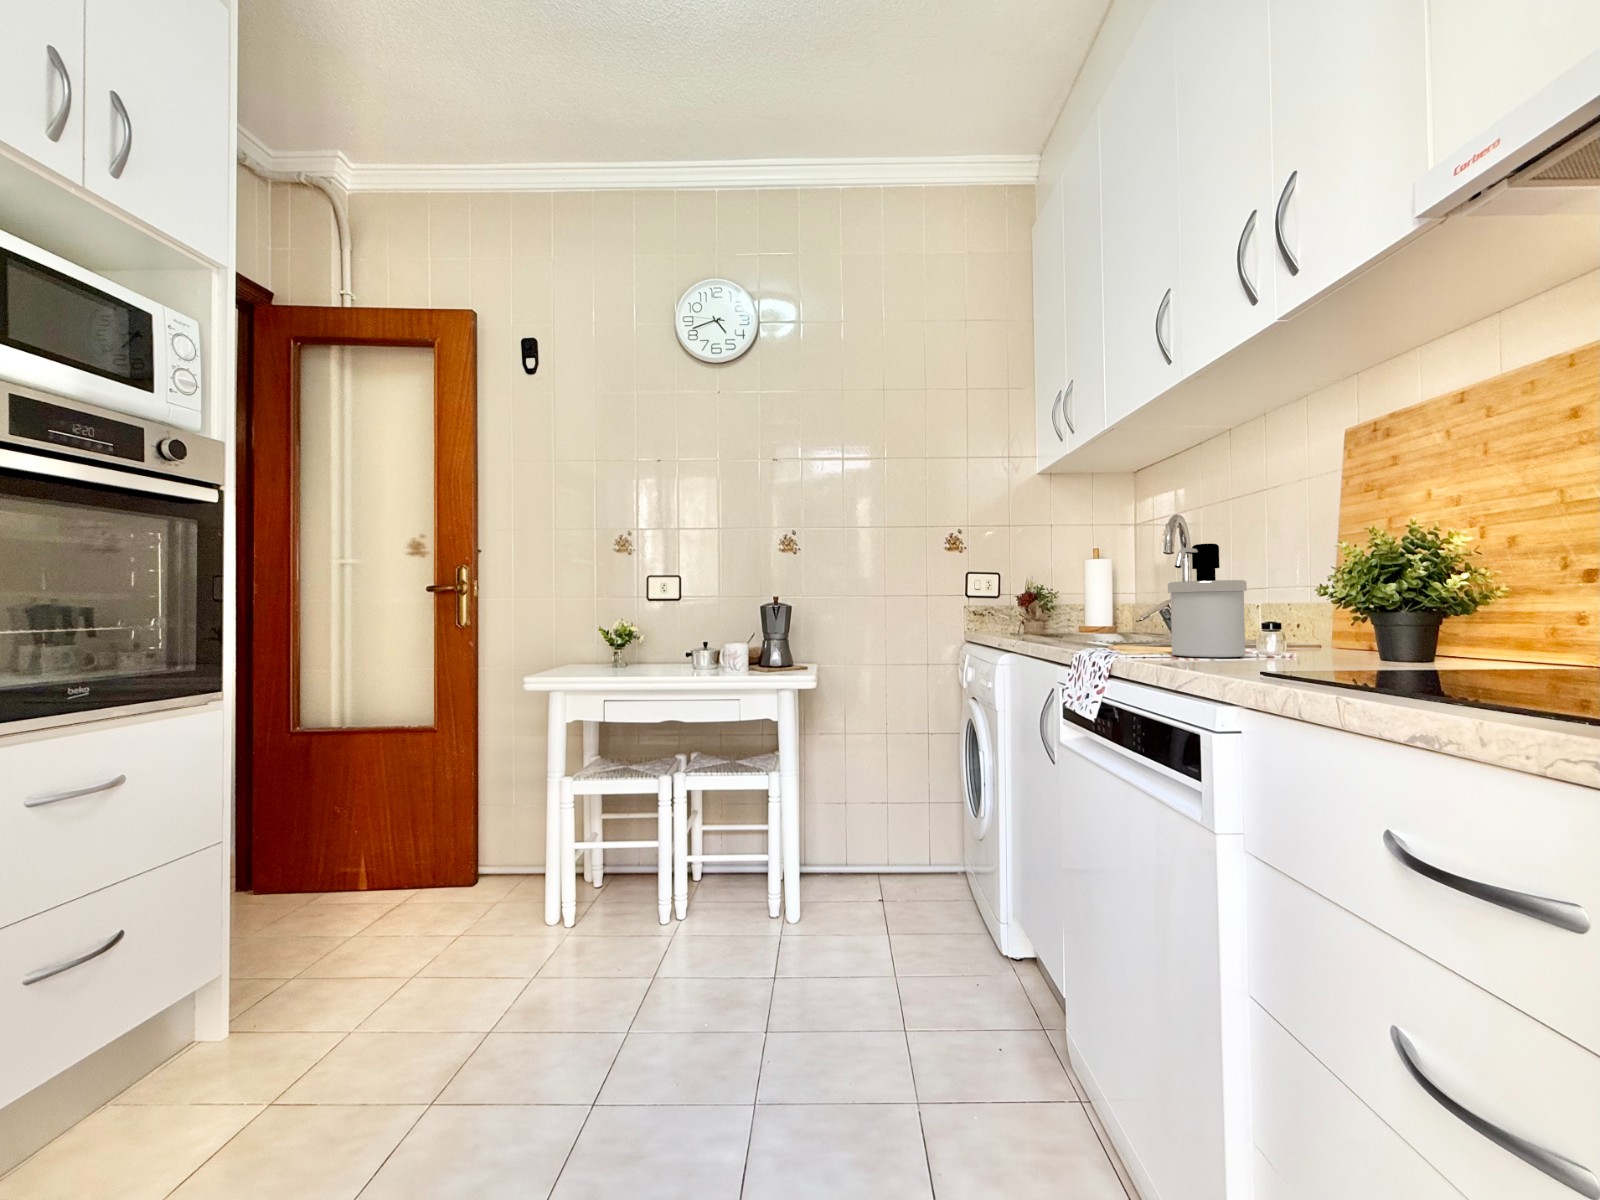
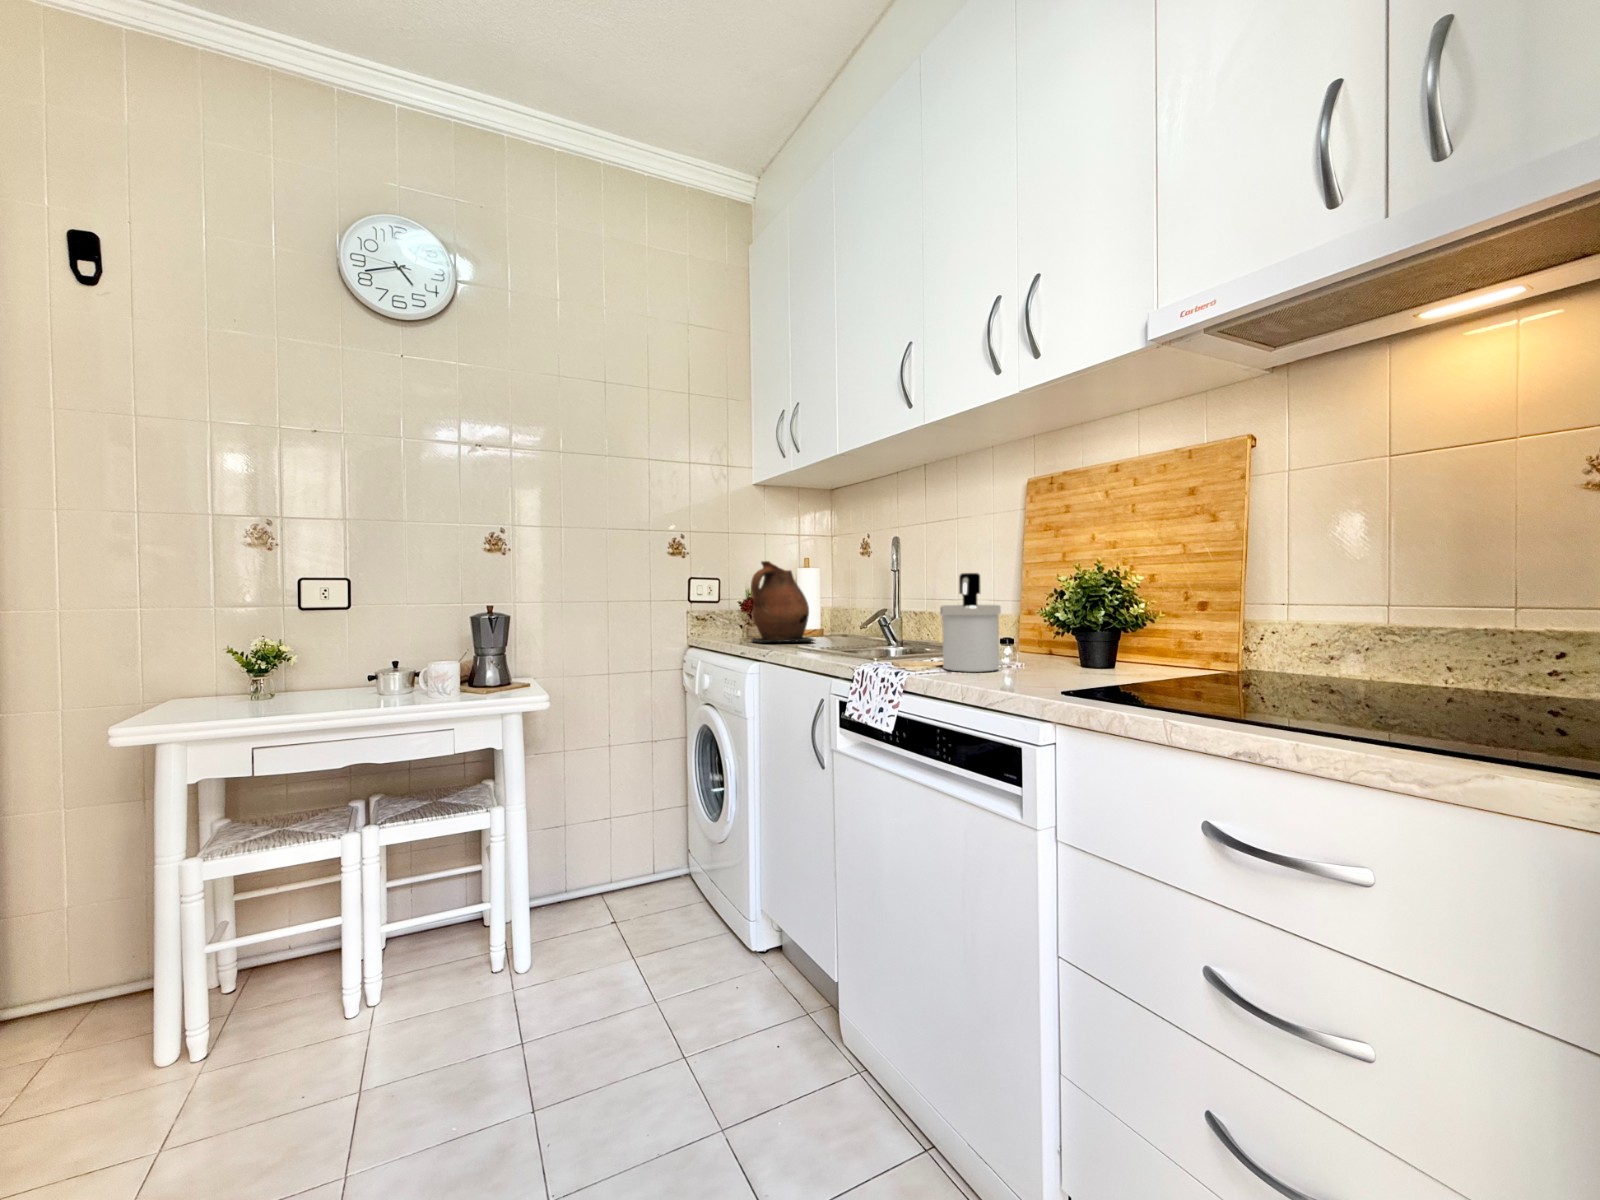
ceramic pitcher: none [1016,550,1090,638] -> present [751,561,814,642]

